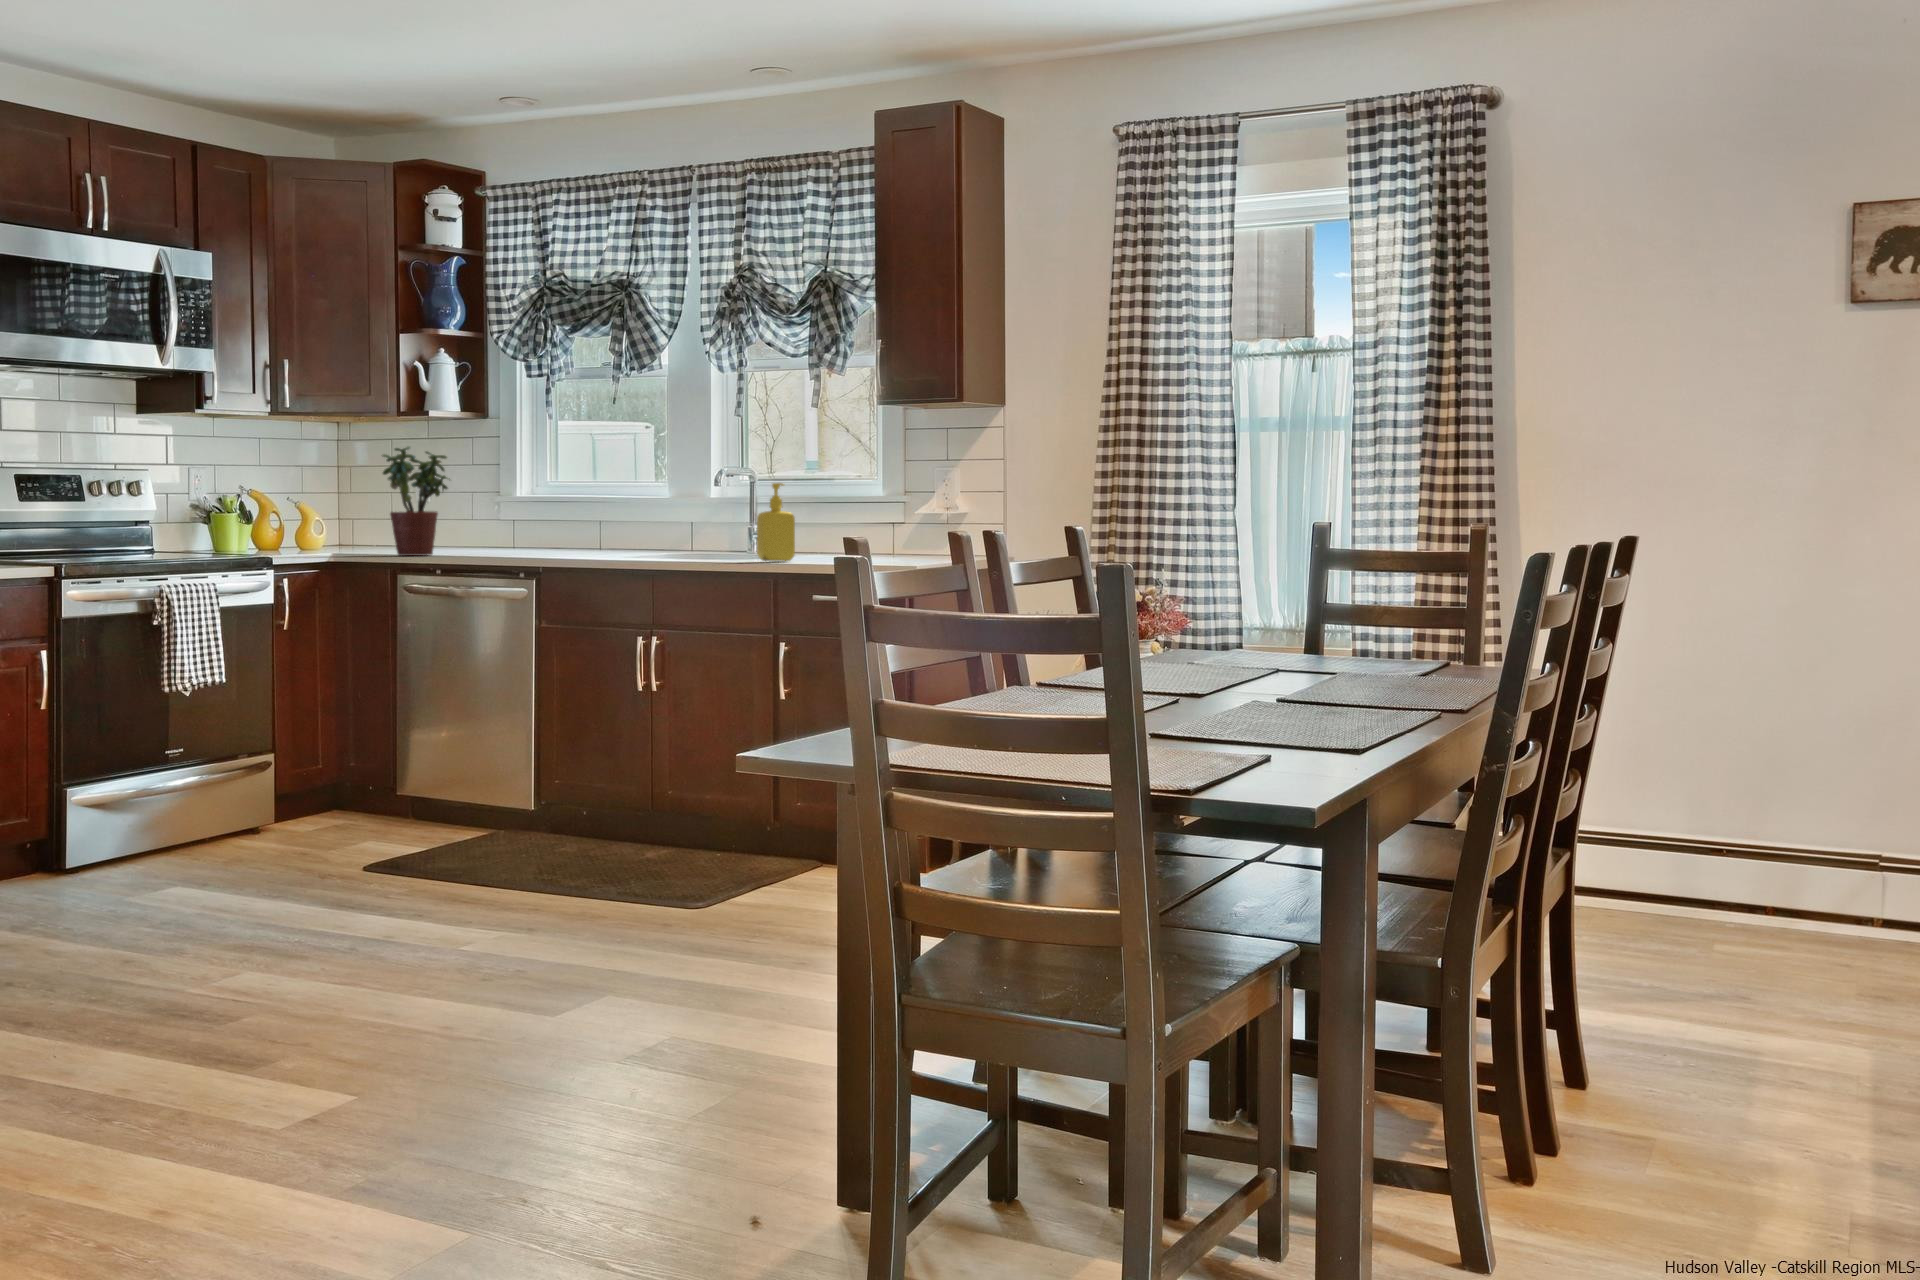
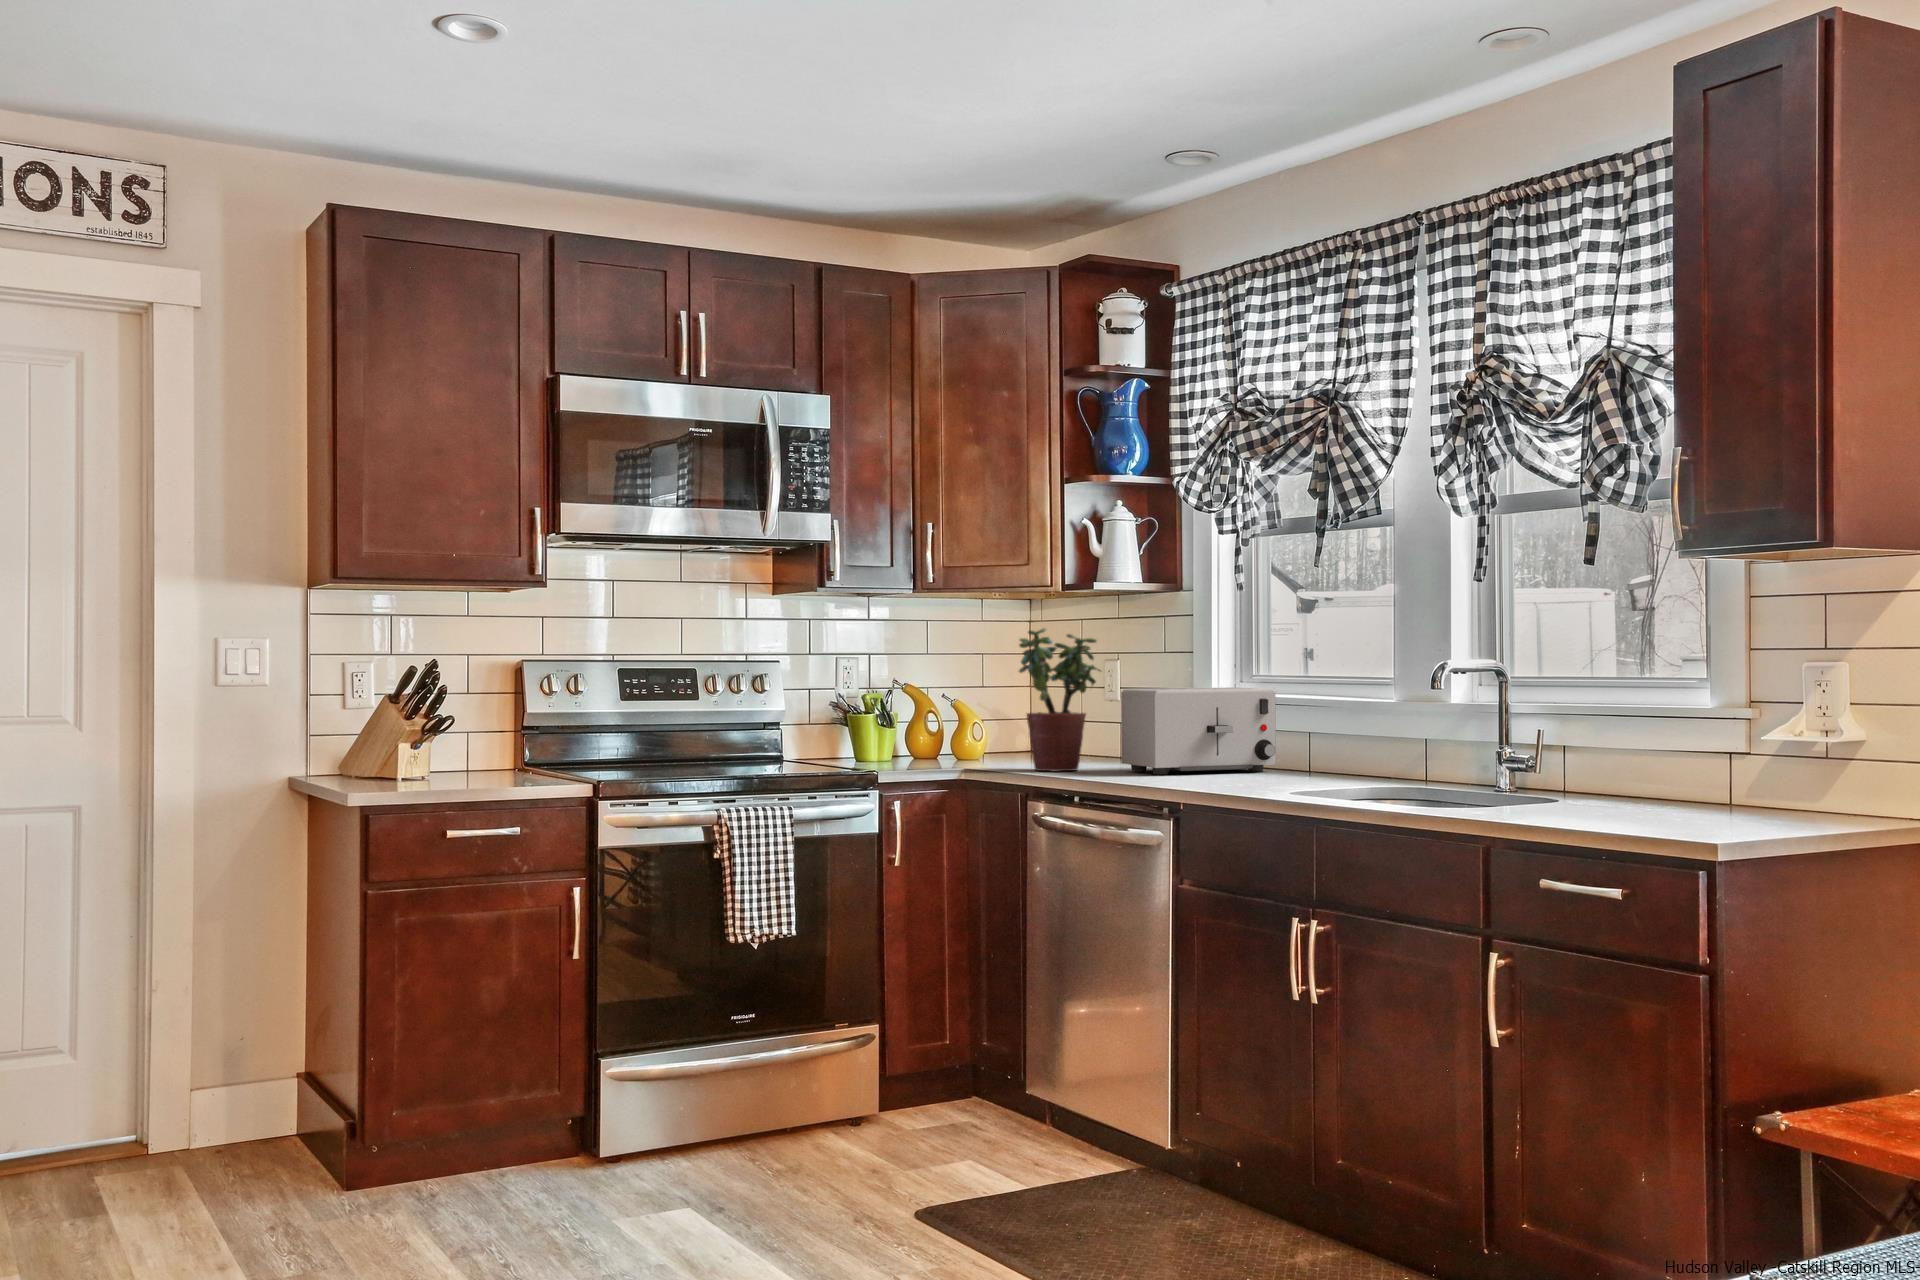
soap dispenser: present [757,483,795,561] -> none [1458,690,1521,820]
toaster: none [466,493,582,555] -> present [1121,687,1276,774]

